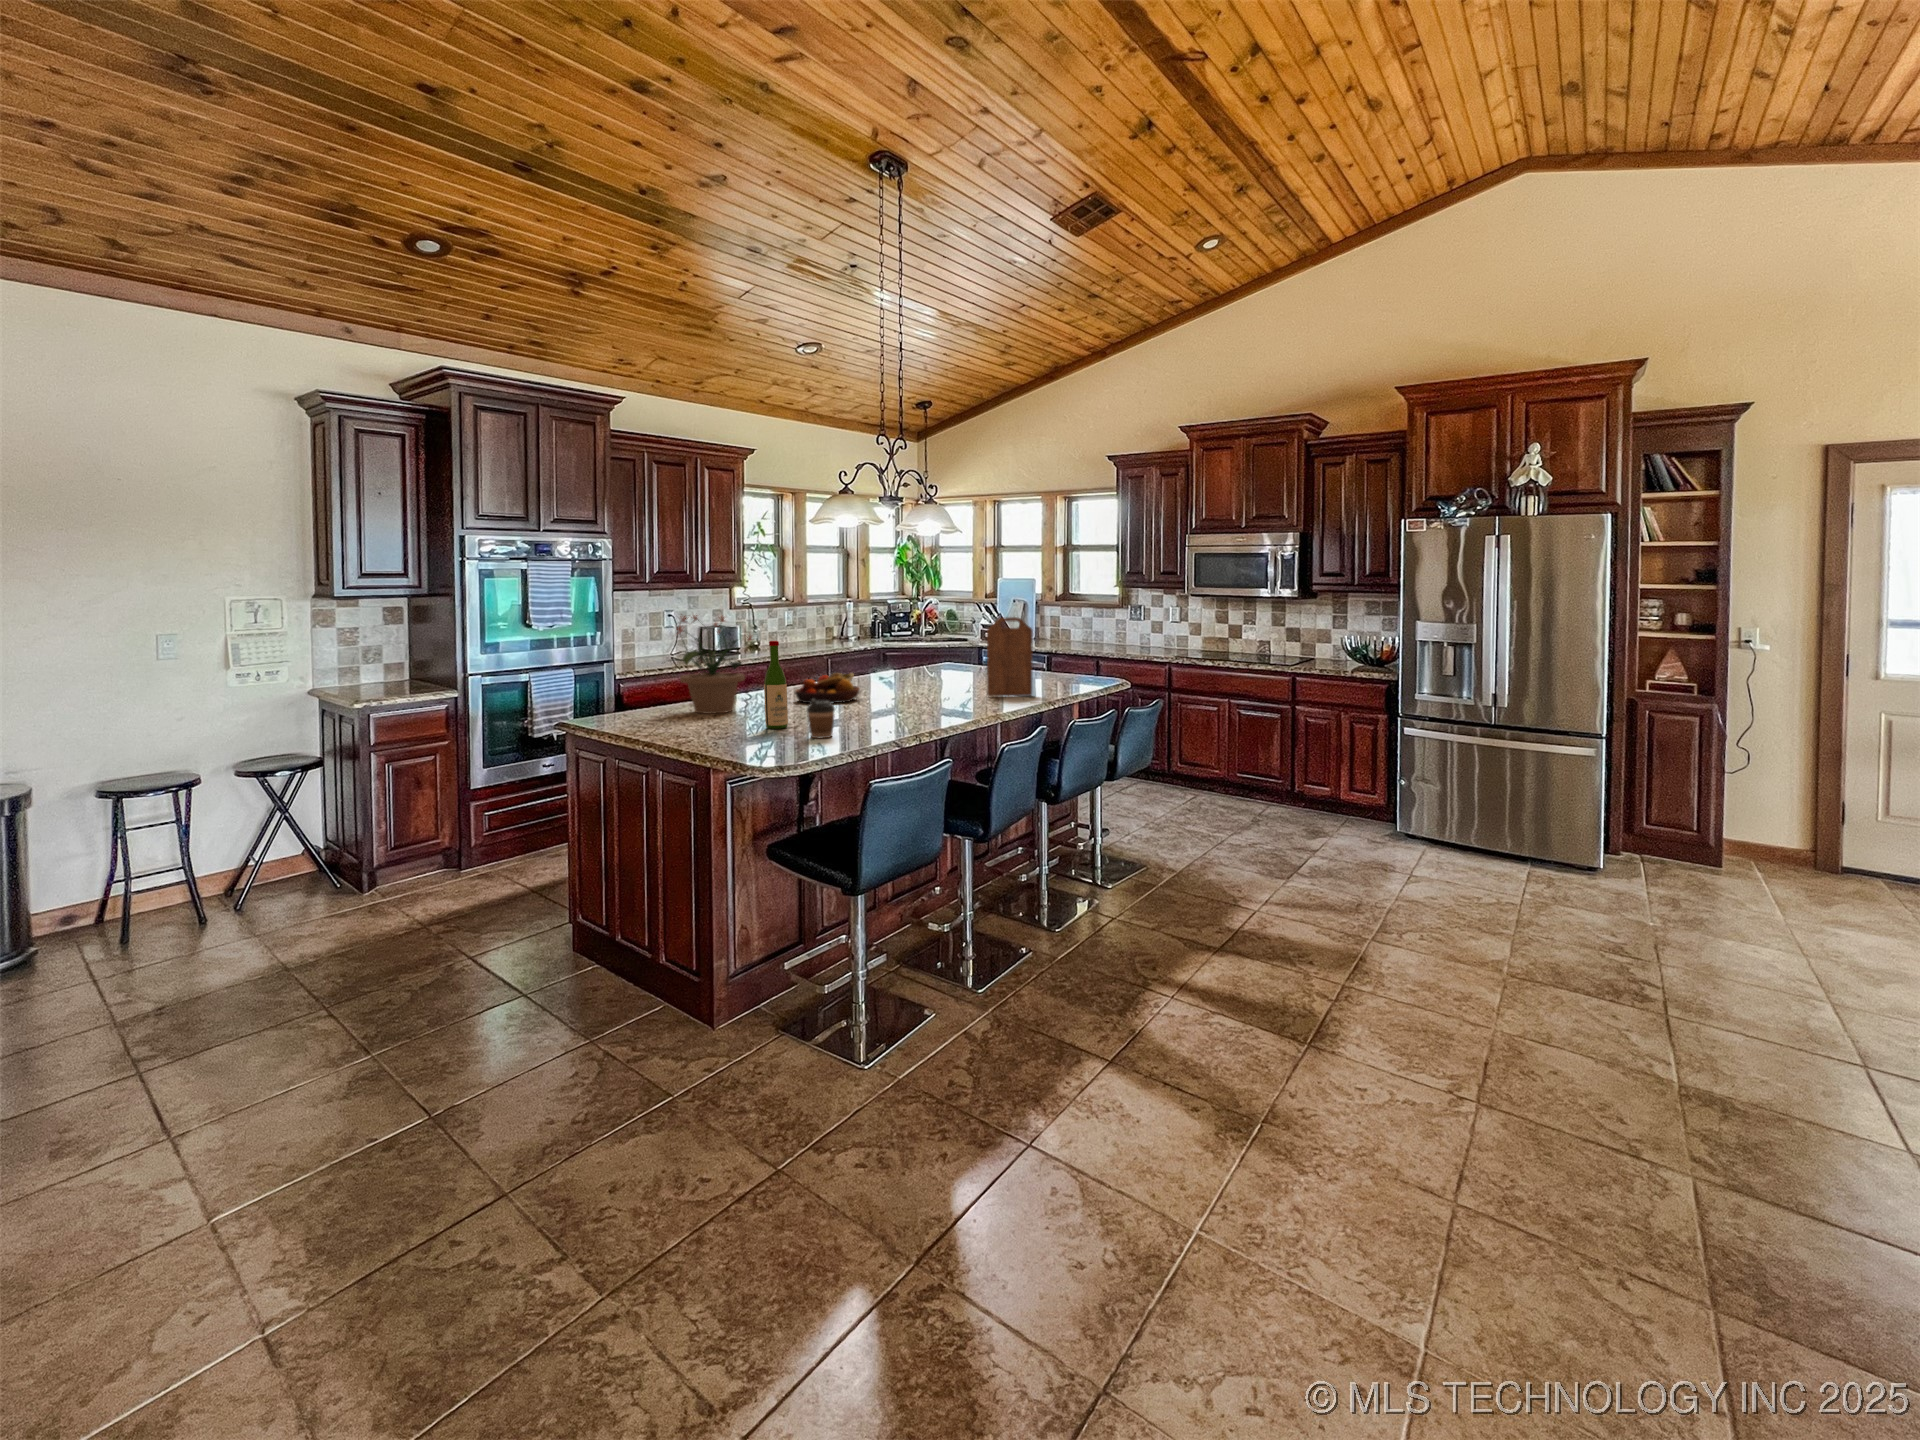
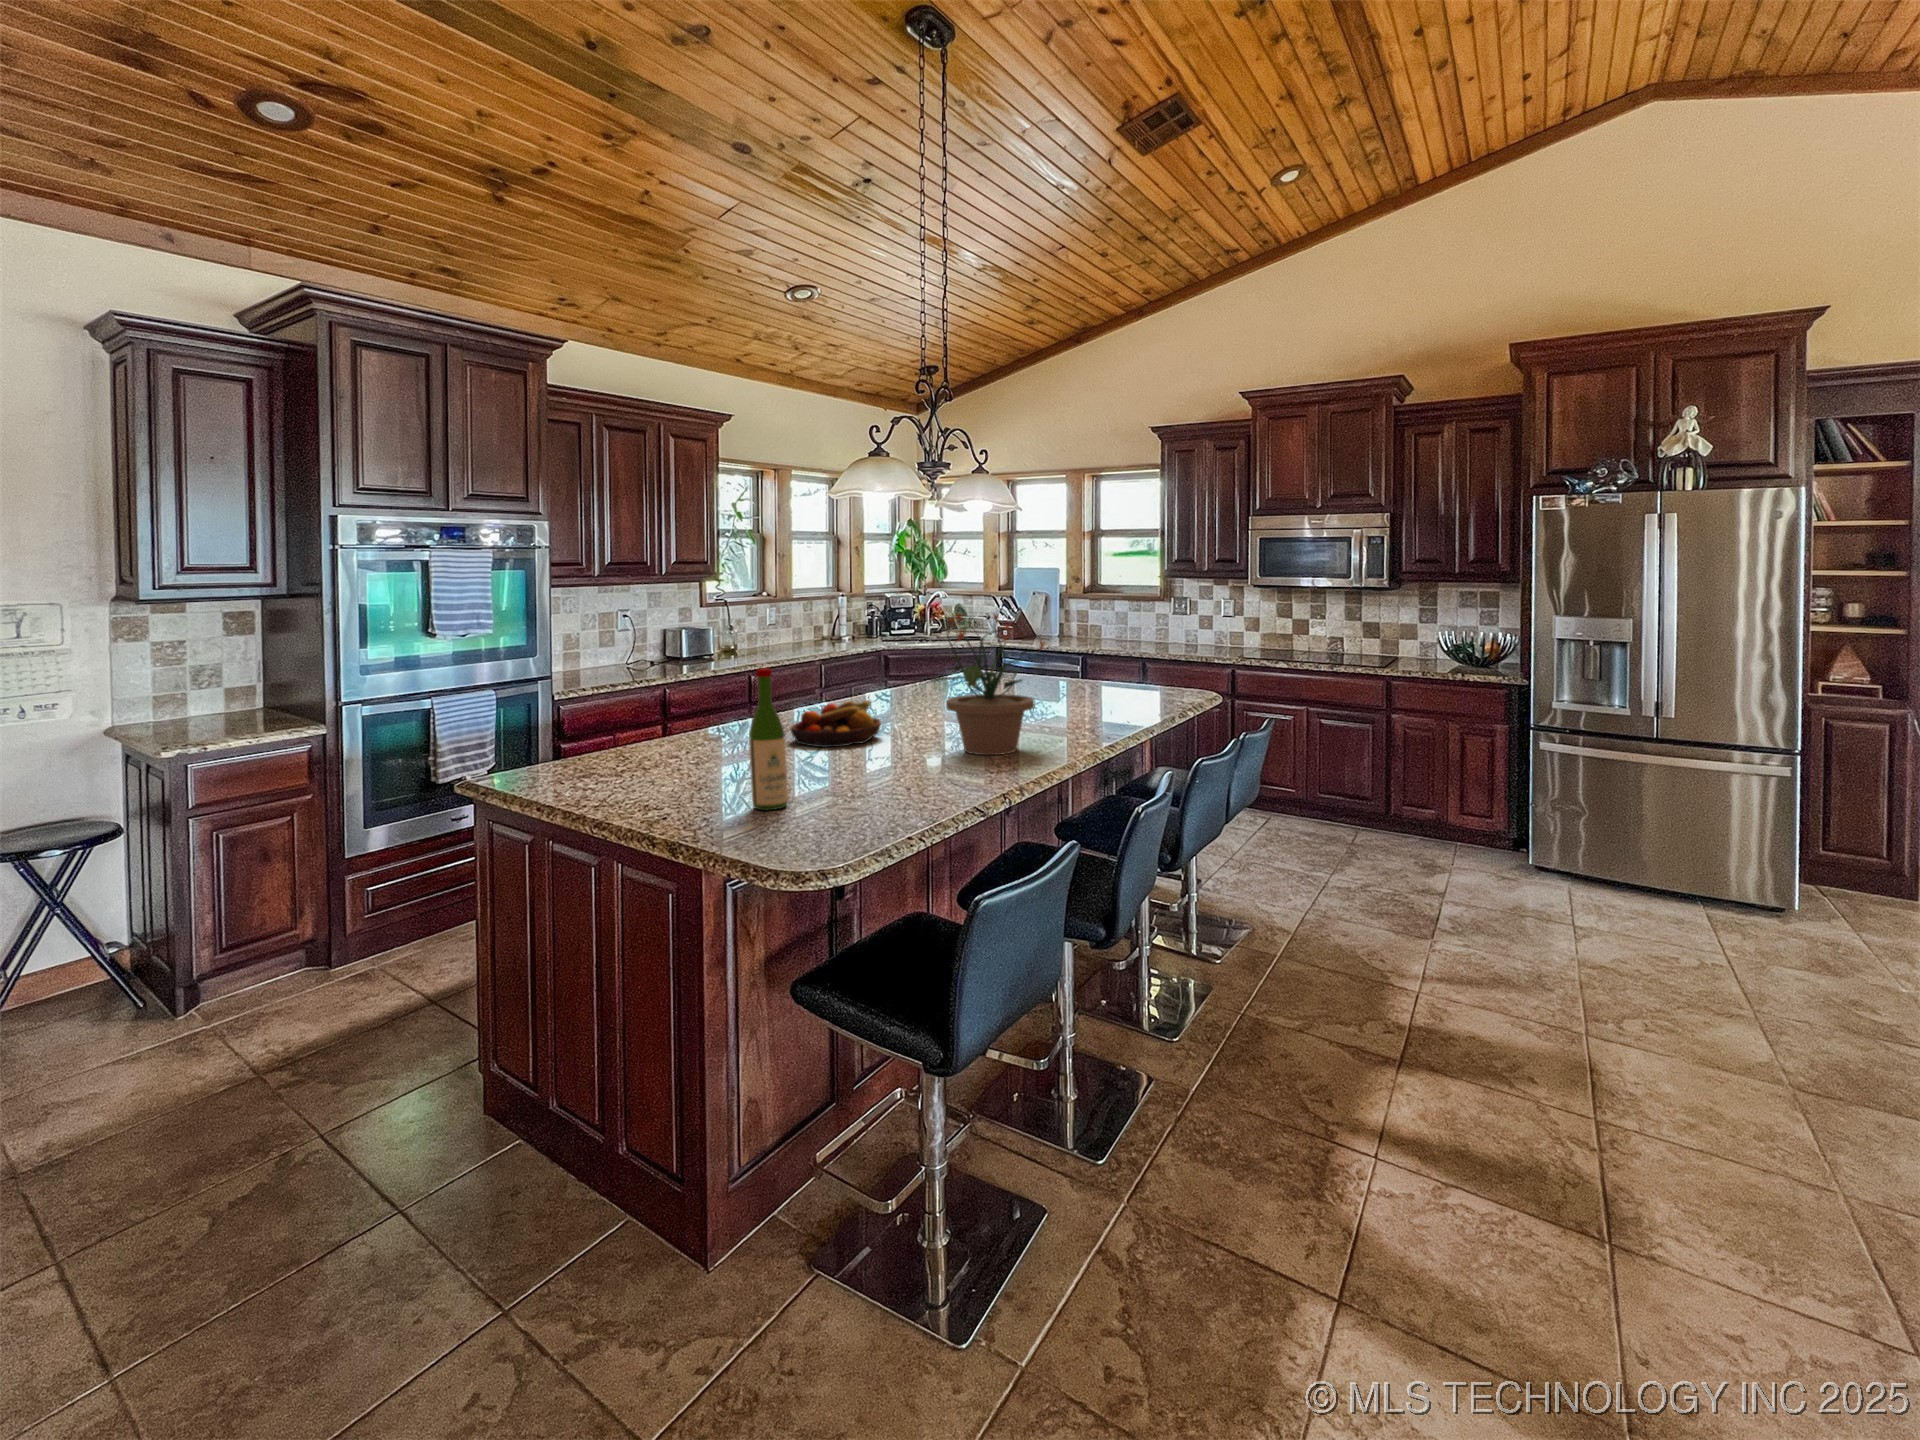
potted plant: present [671,615,752,714] -> present [929,613,1044,755]
cutting board: present [987,617,1033,697] -> none [1058,620,1121,731]
coffee cup: present [807,699,835,738] -> none [823,771,871,838]

